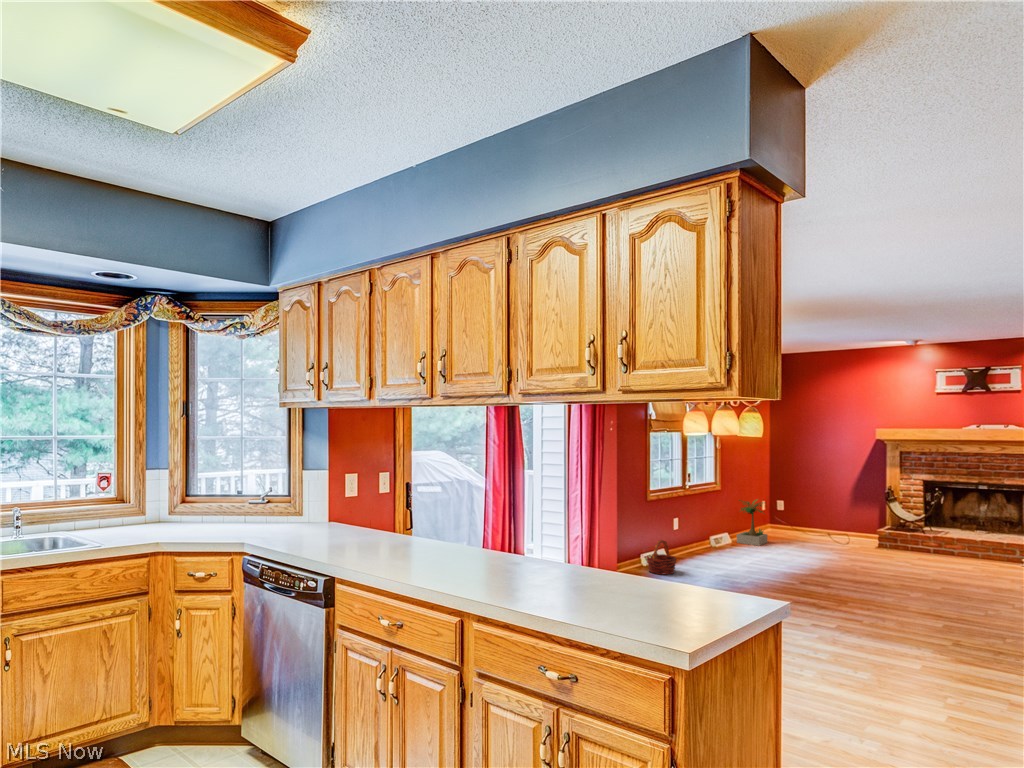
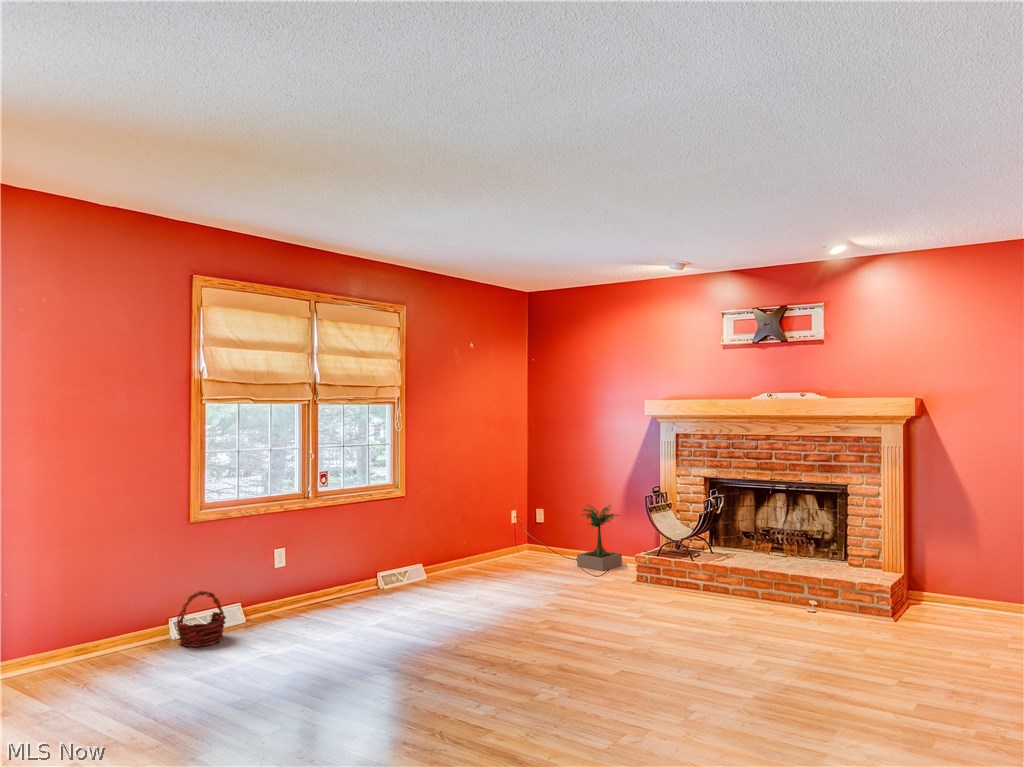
potted plant: present [737,499,768,546] -> present [577,505,622,571]

